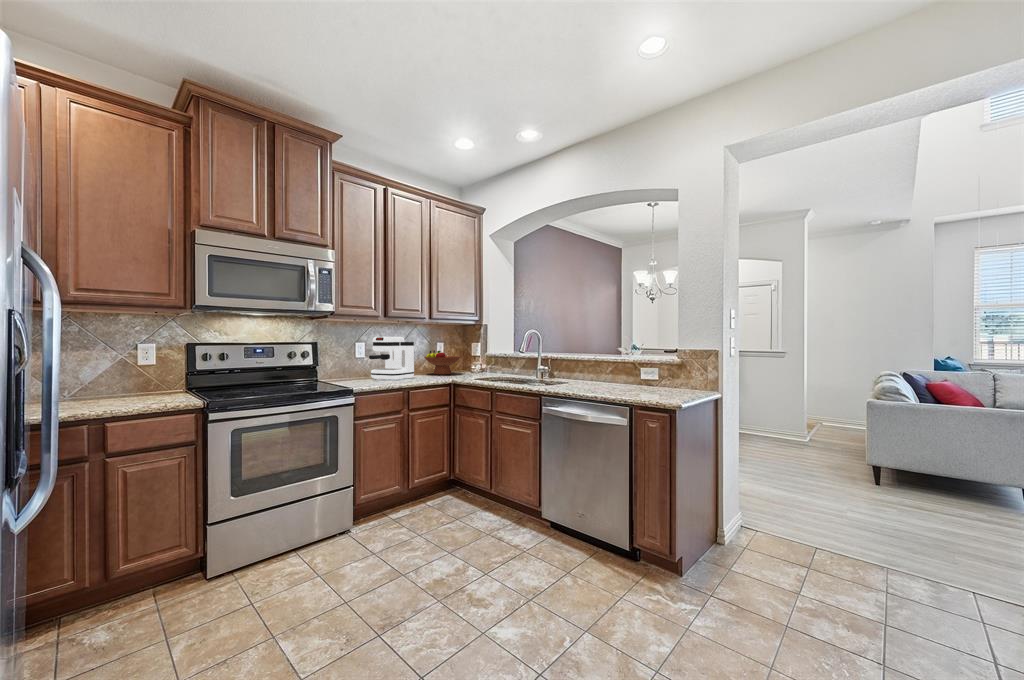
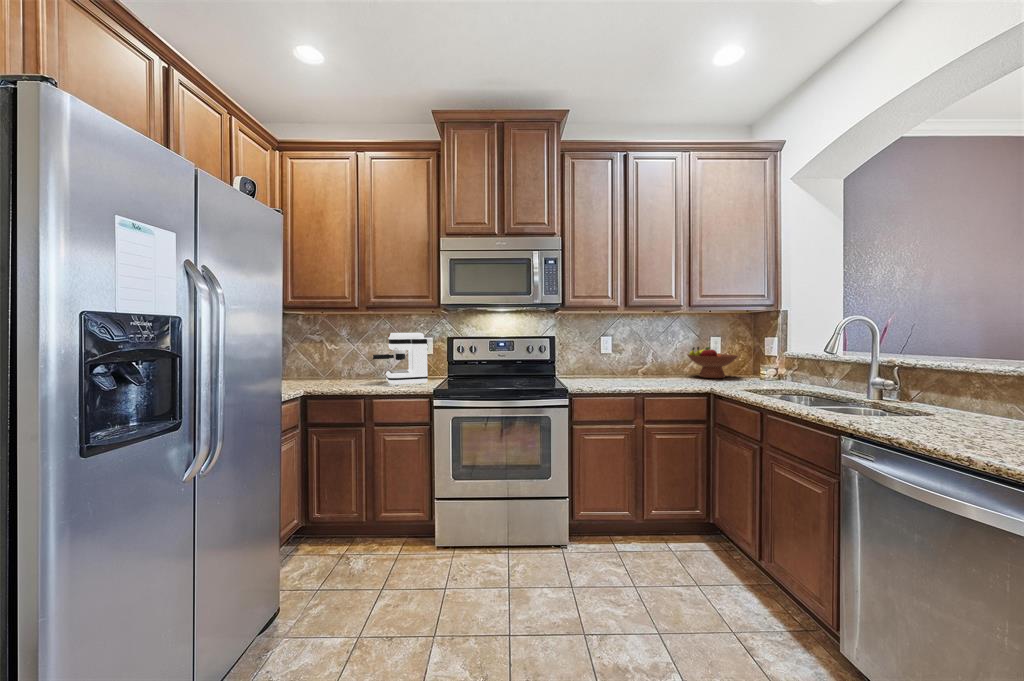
coffee maker: present [369,337,414,380] -> present [373,333,428,386]

